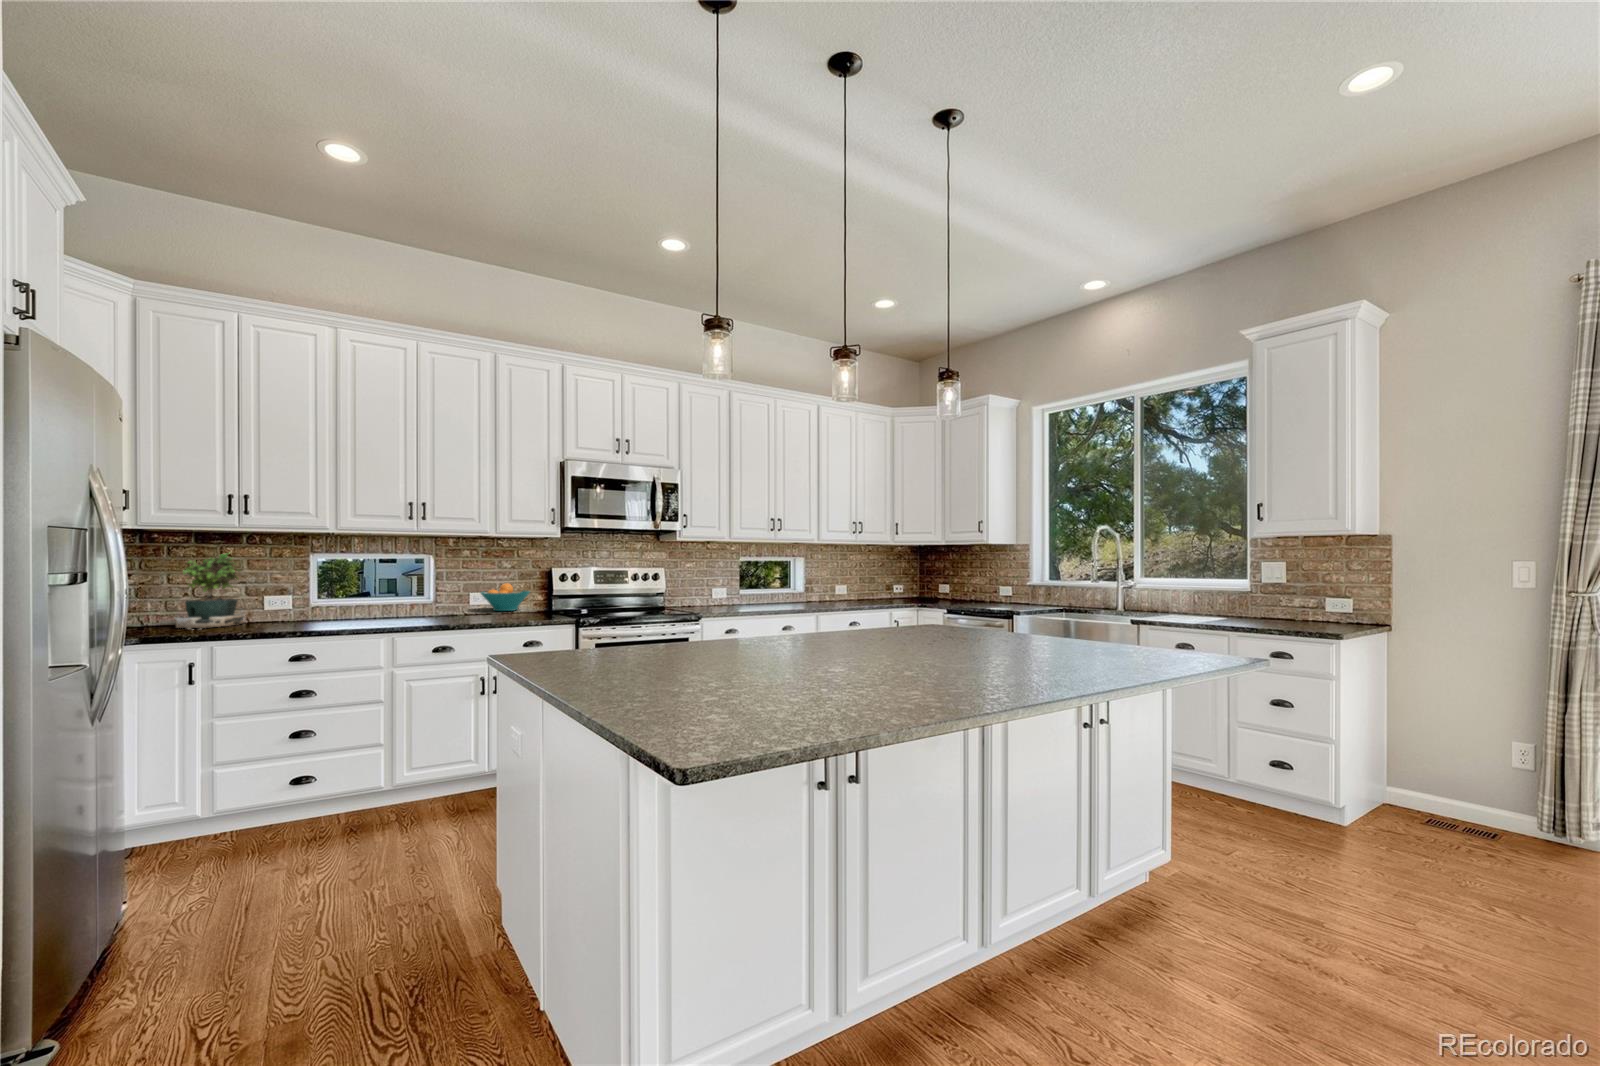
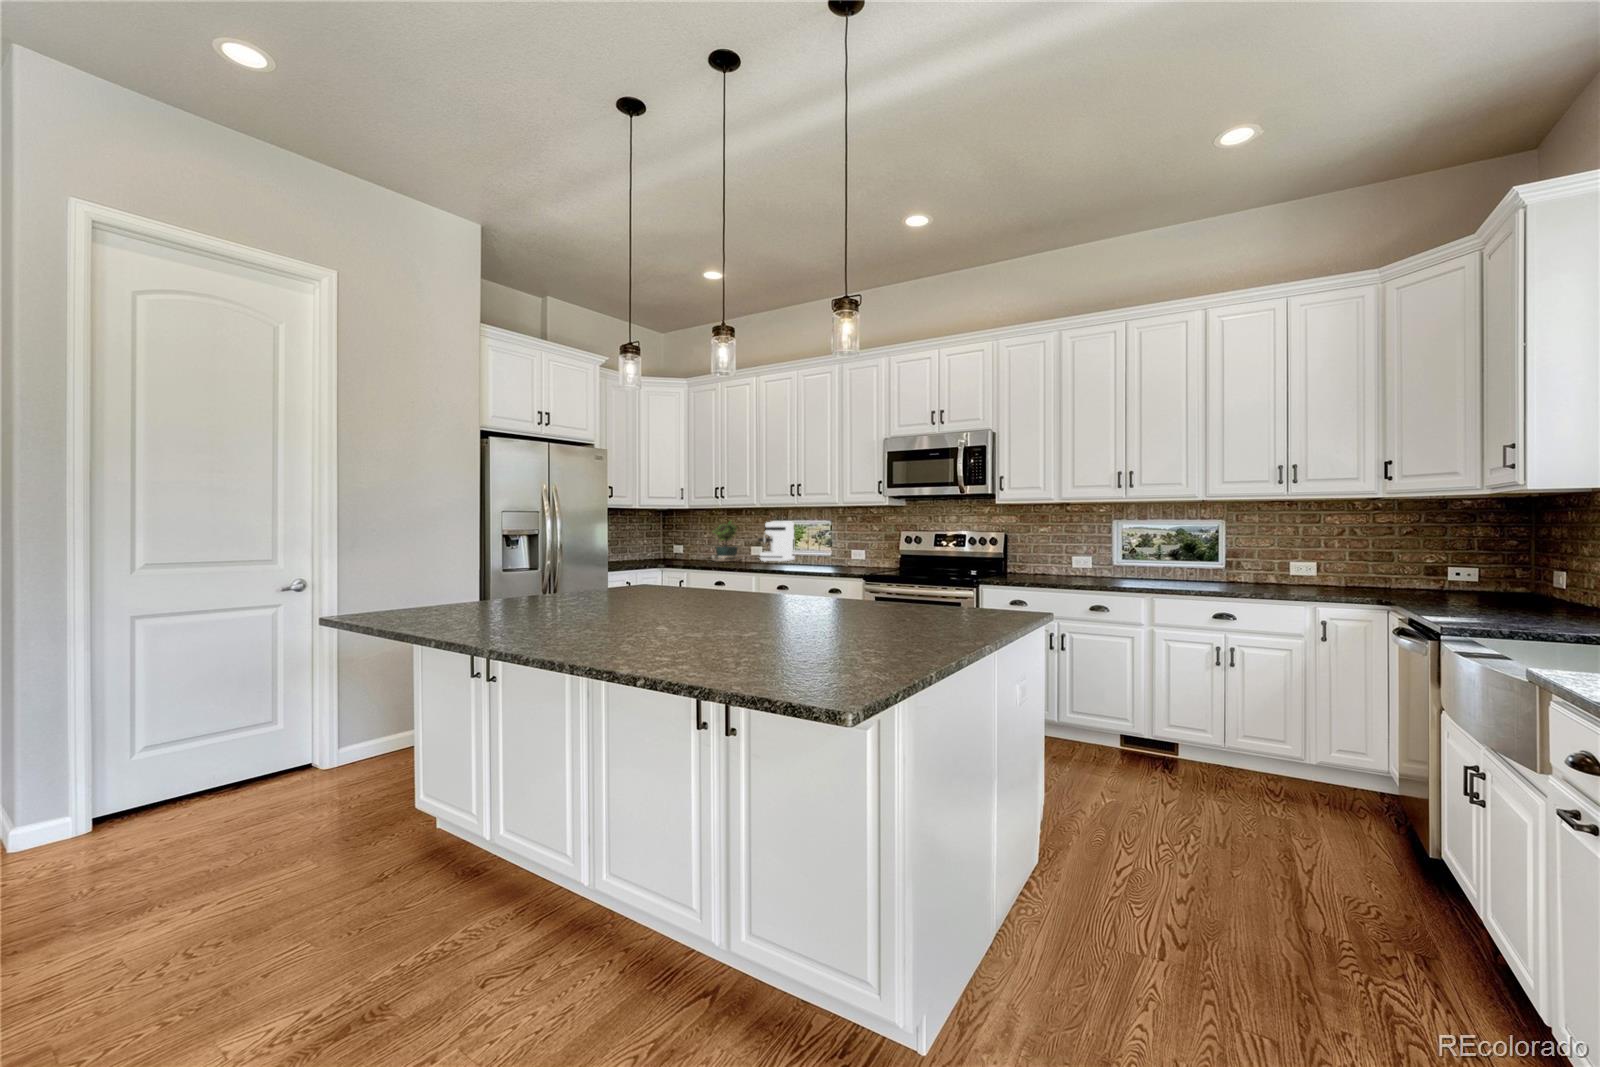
coffee maker: none [285,555,364,620] -> present [758,521,795,562]
fruit bowl: present [481,583,530,611] -> none [851,543,888,564]

